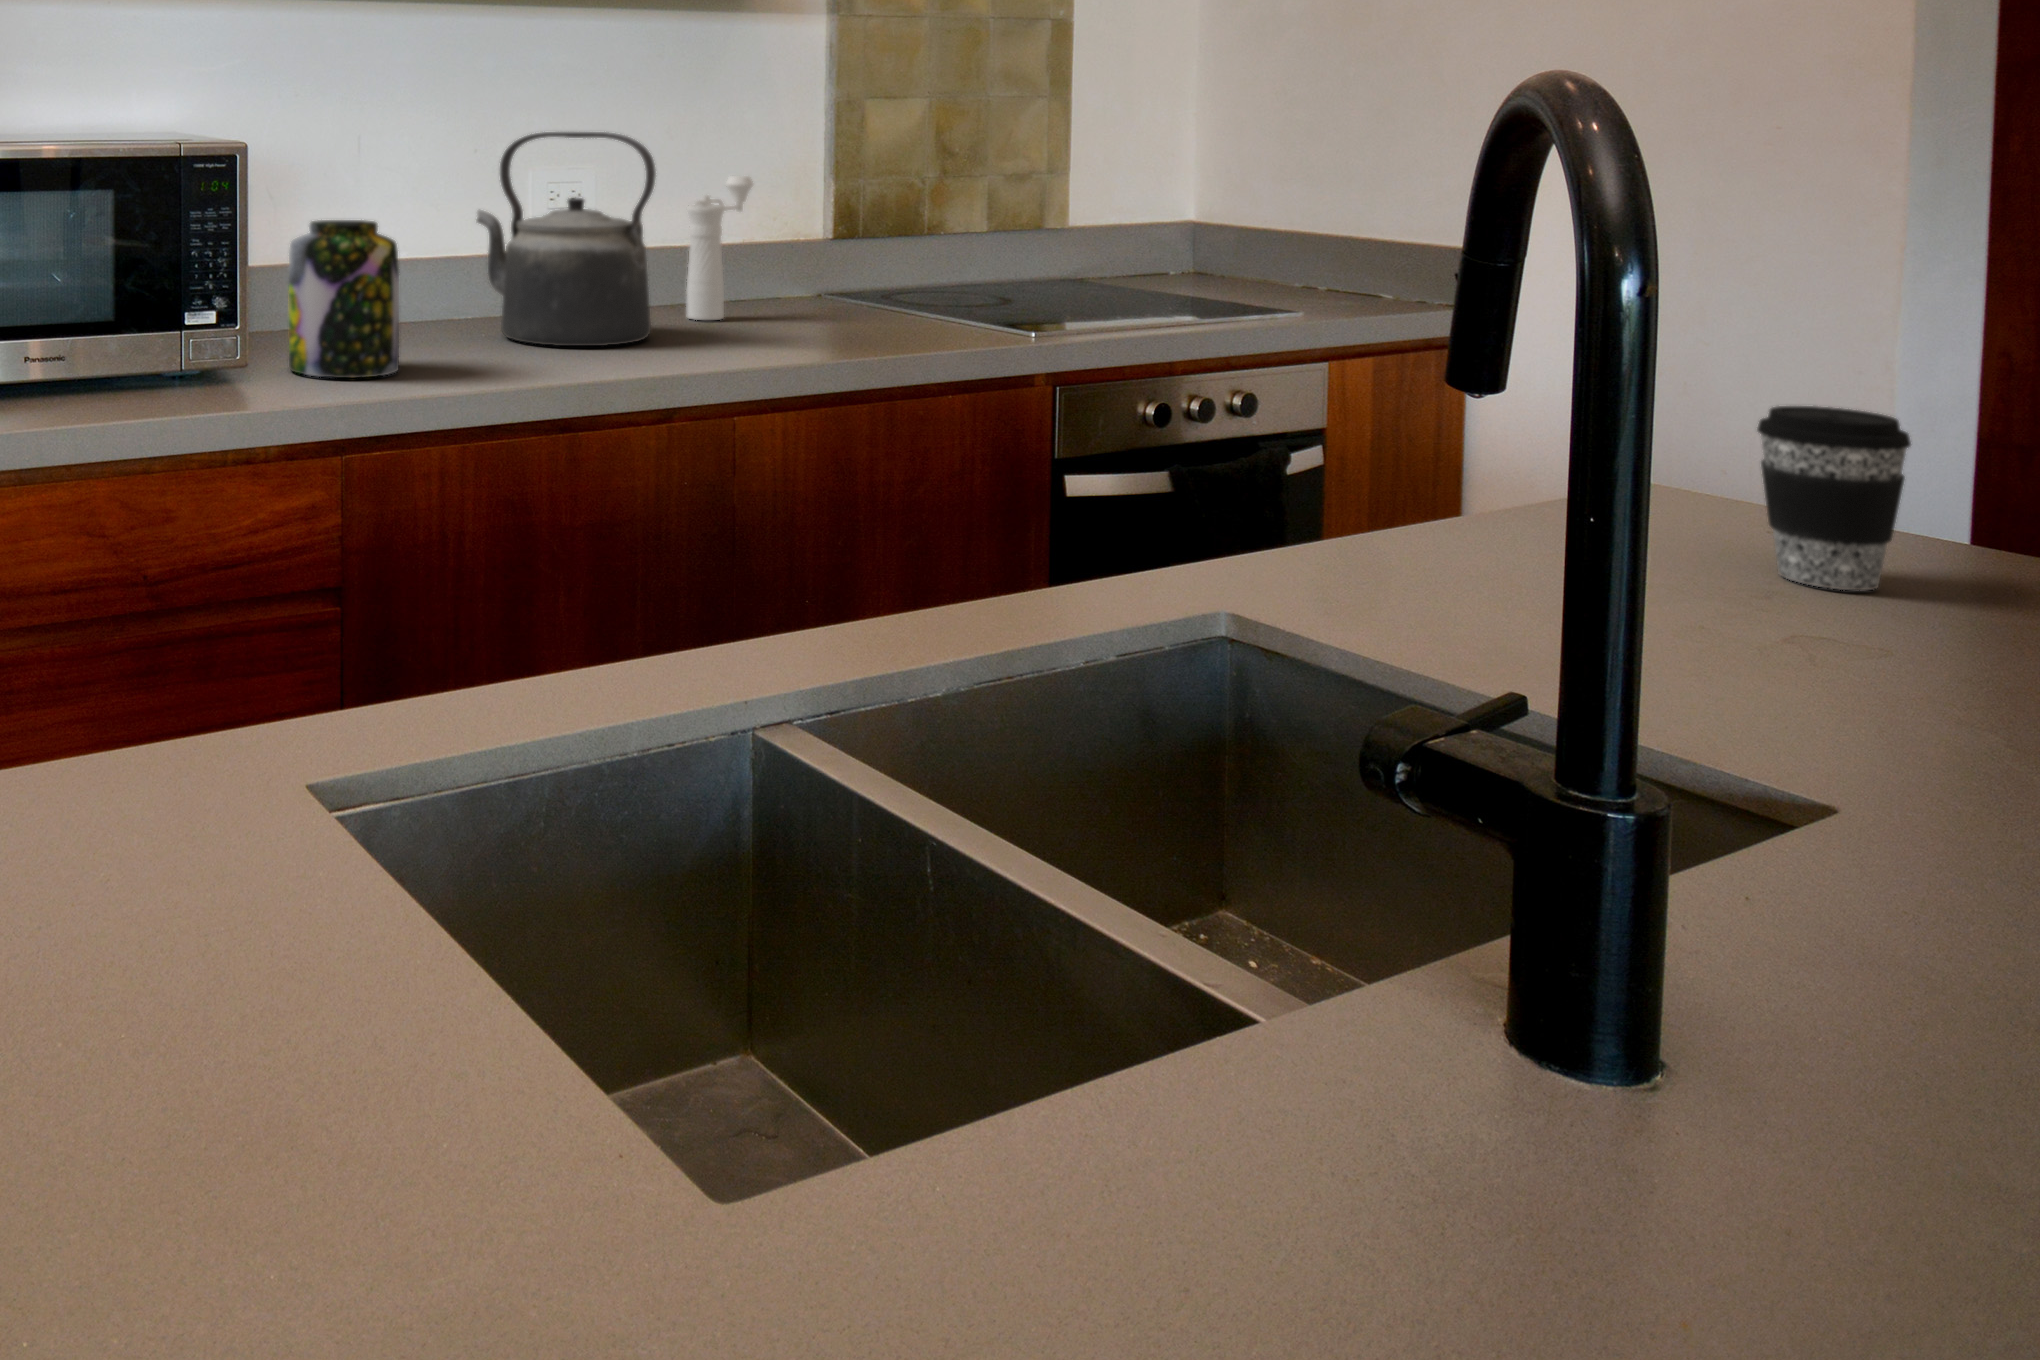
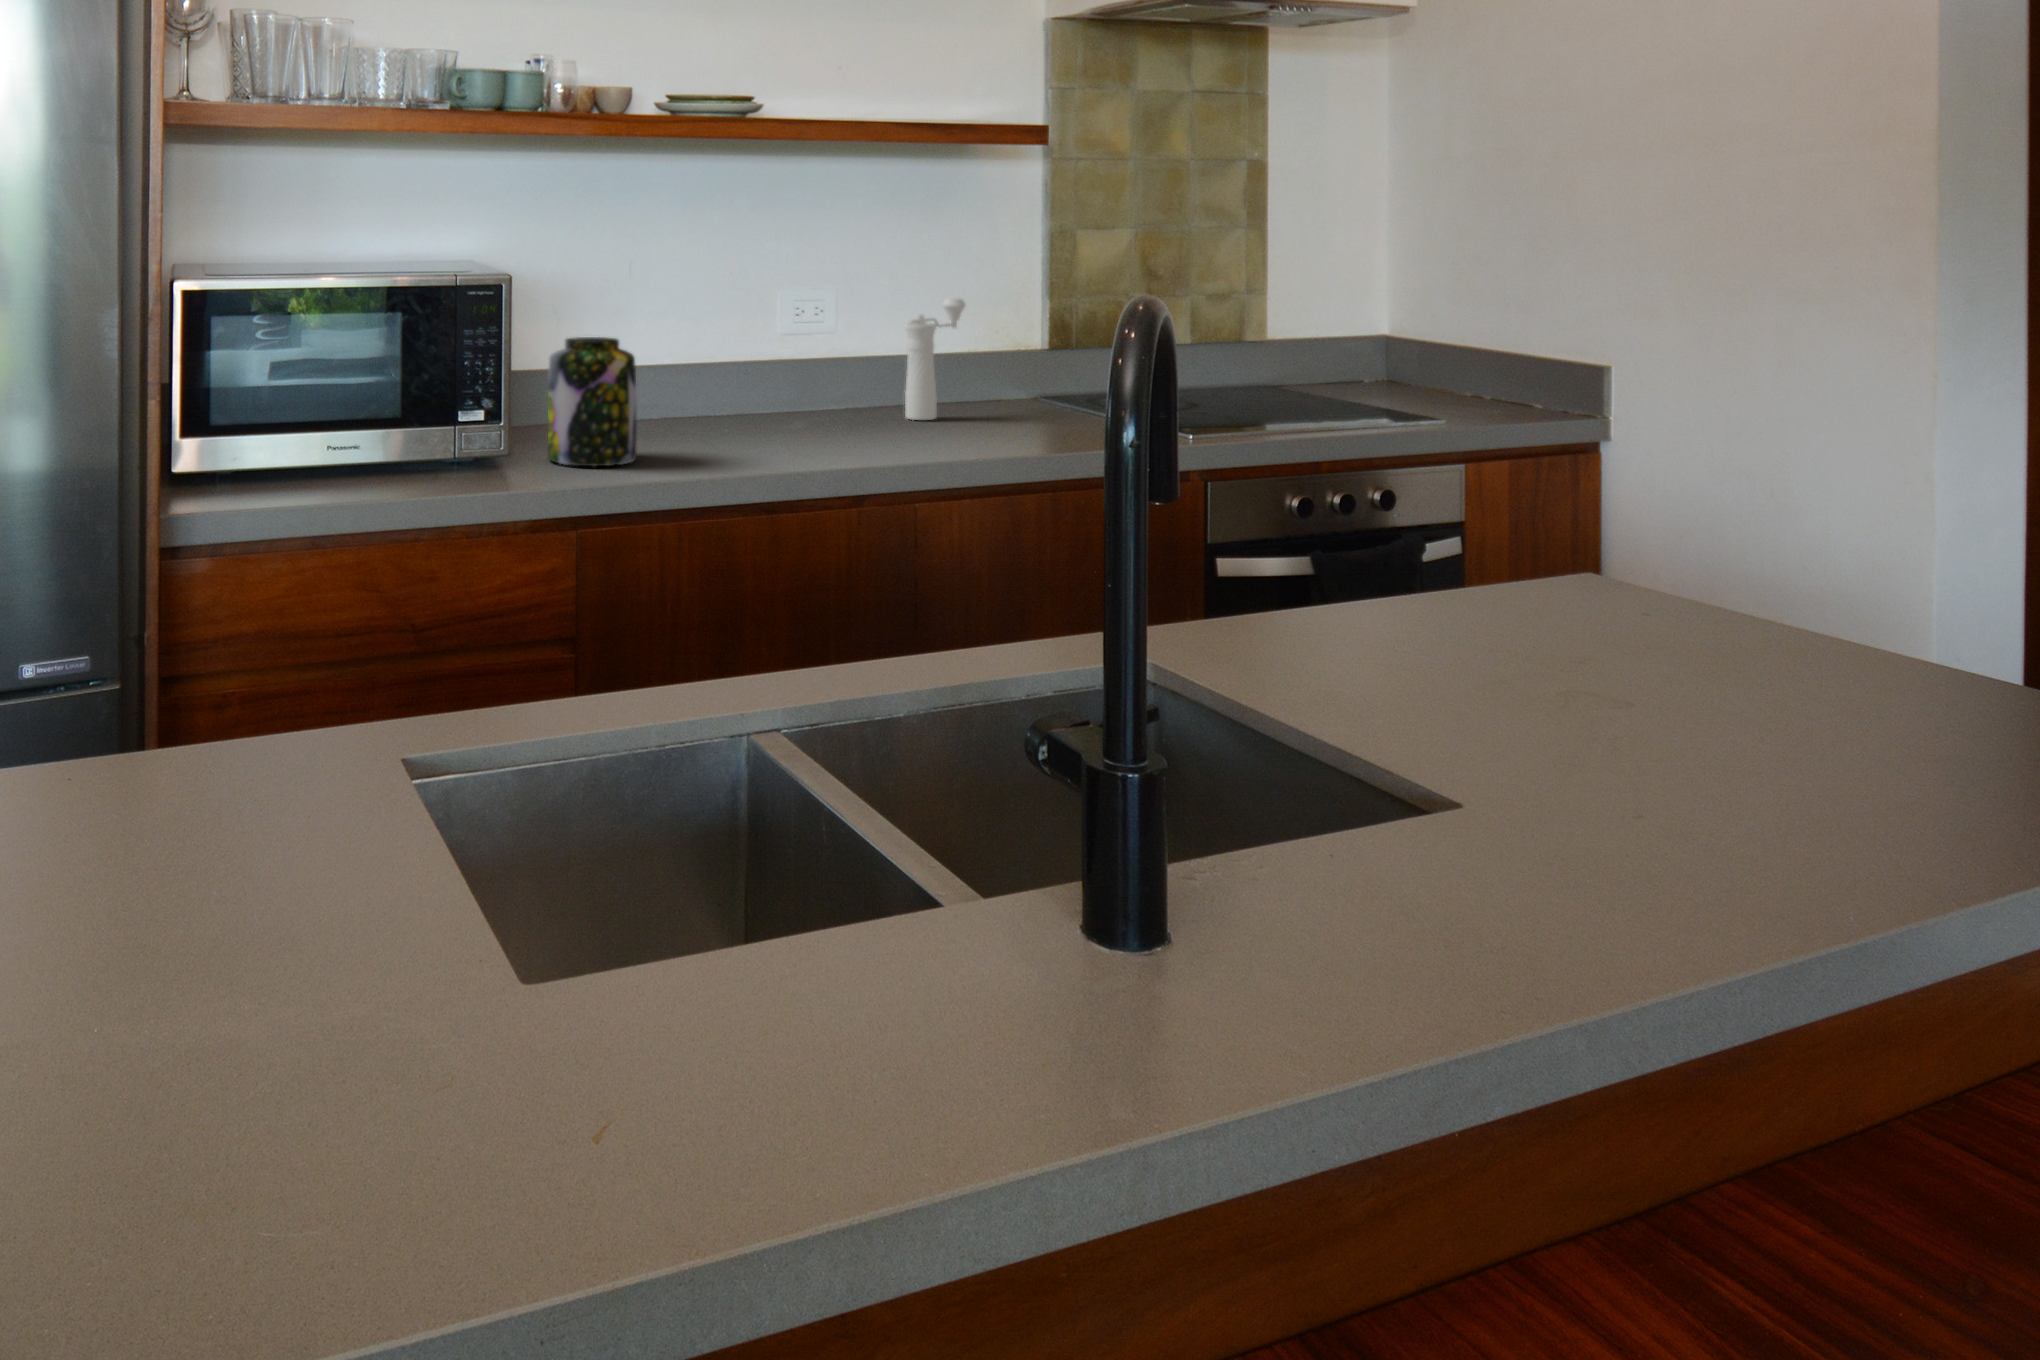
kettle: present [477,132,656,346] -> none [723,264,863,442]
coffee cup: present [1757,406,1911,591] -> none [1640,508,1757,662]

